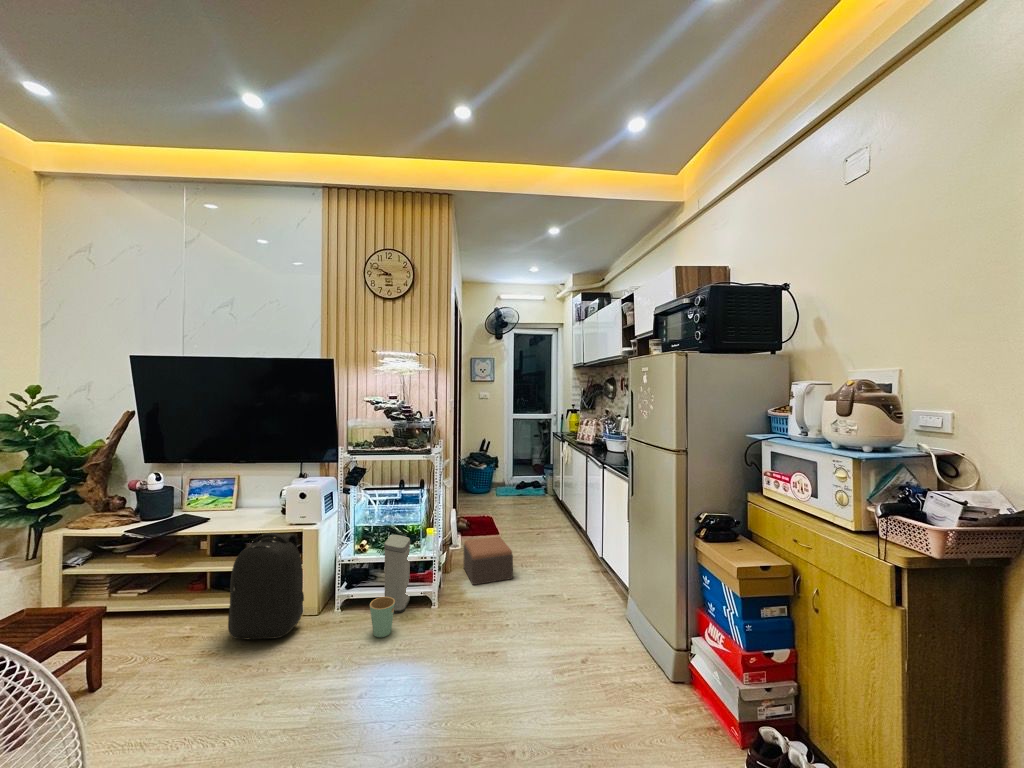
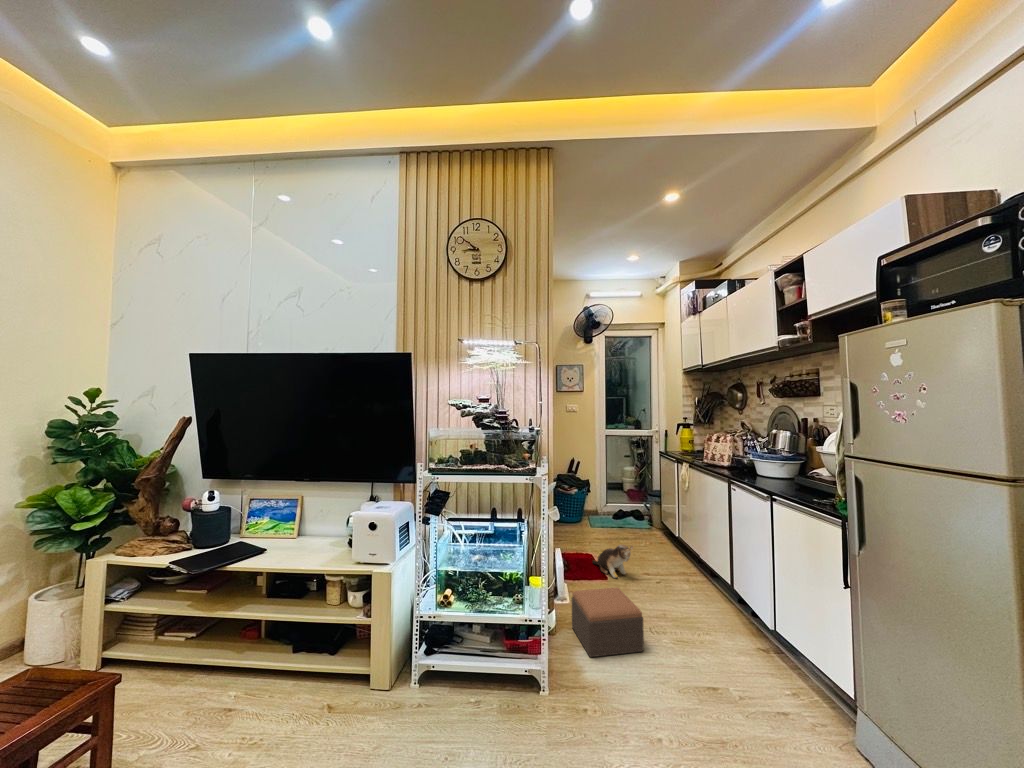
plush toy: none [490,507,520,533] -> present [592,545,633,578]
backpack: present [228,533,304,639] -> none [277,576,373,727]
trash can: present [370,535,410,637] -> none [459,583,509,741]

